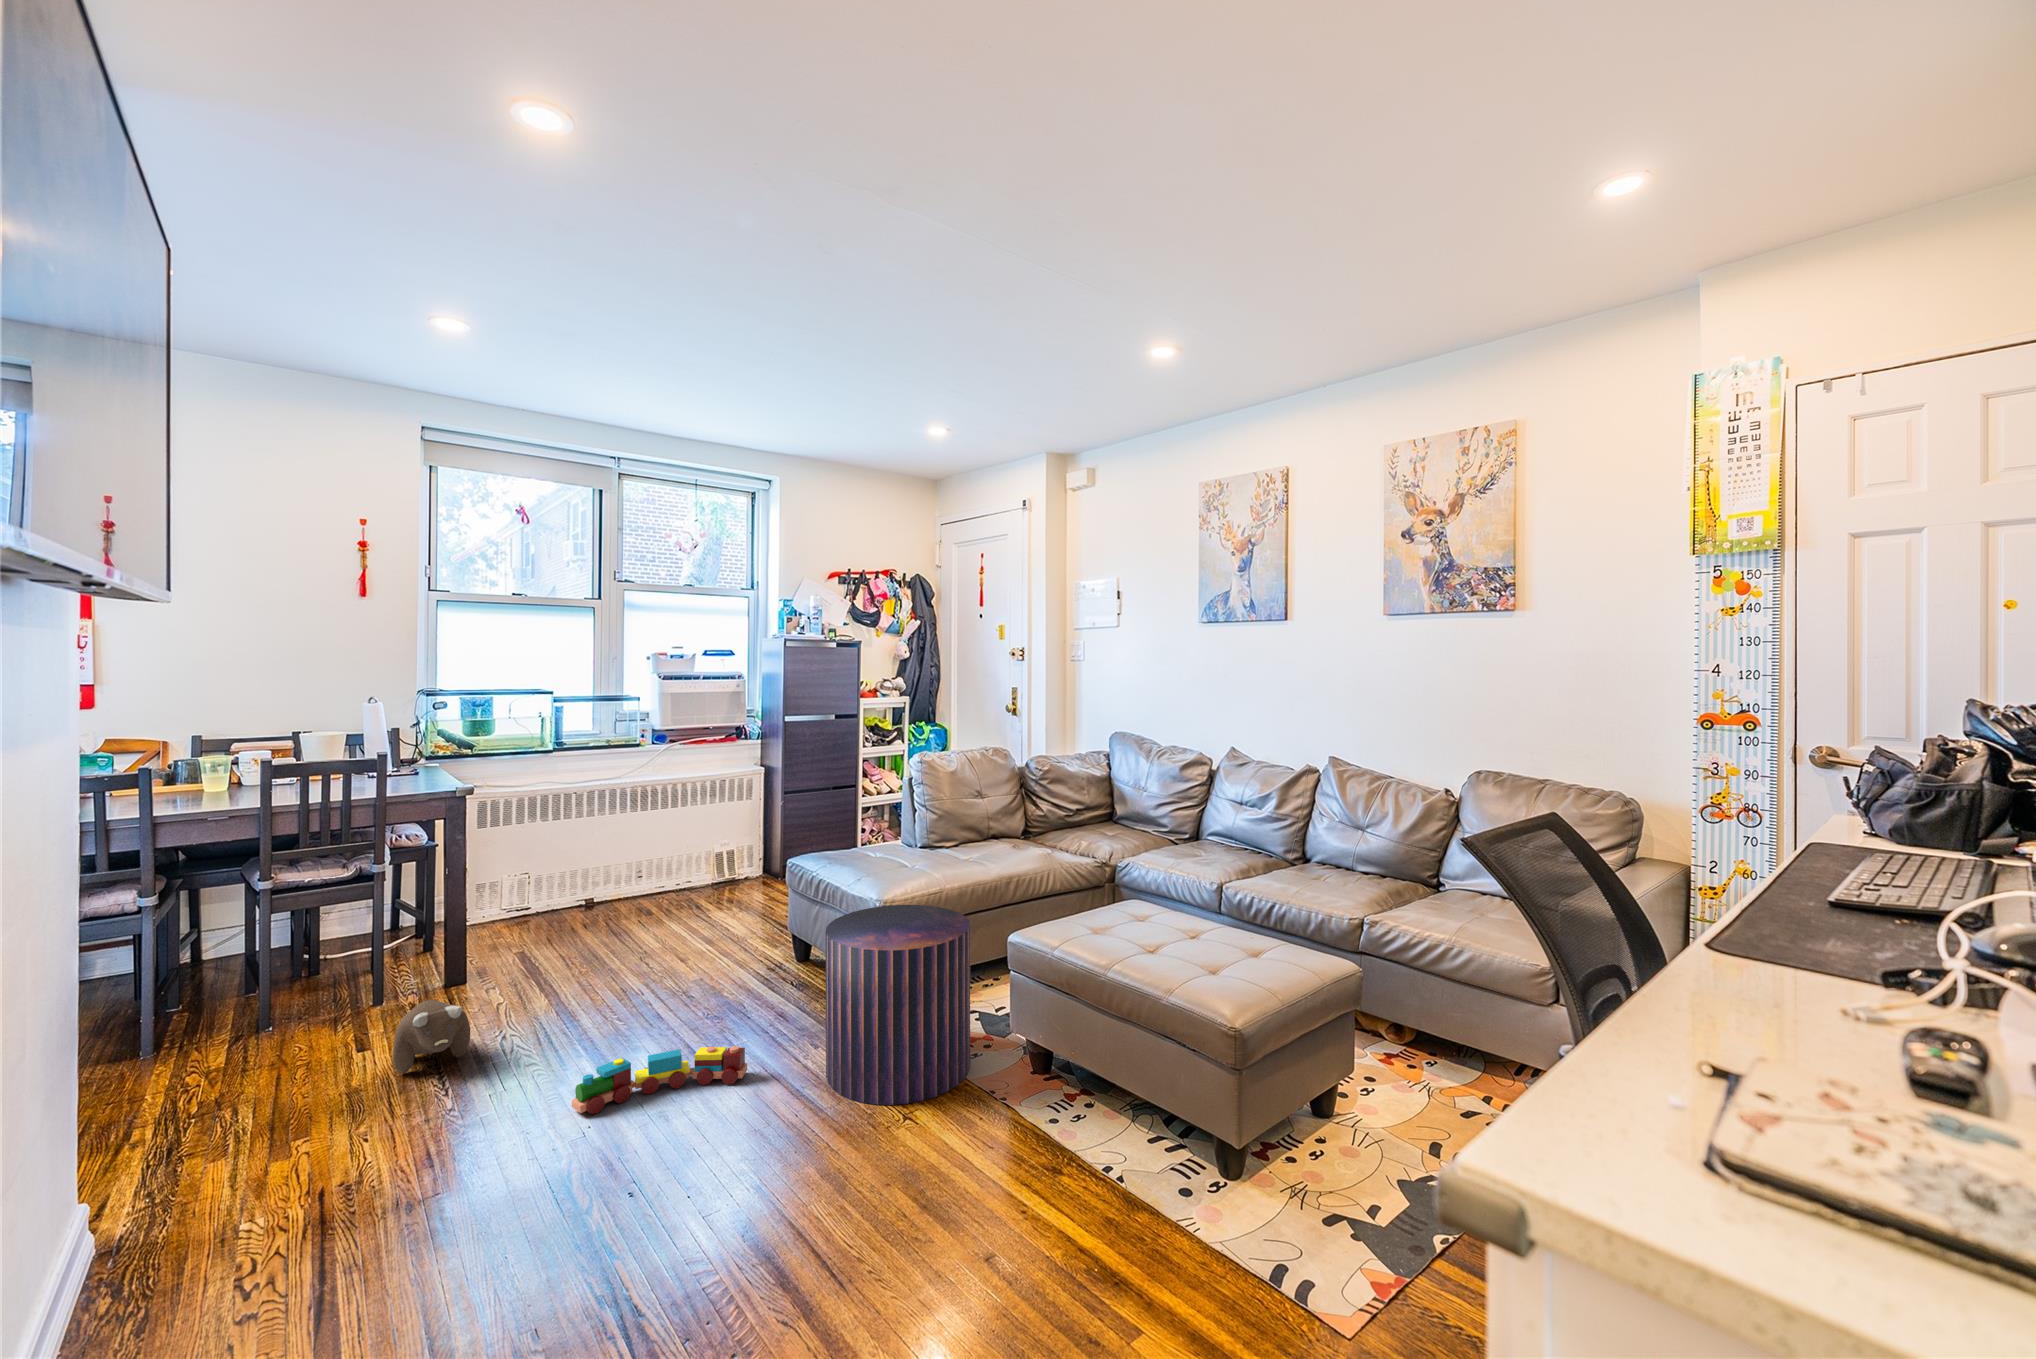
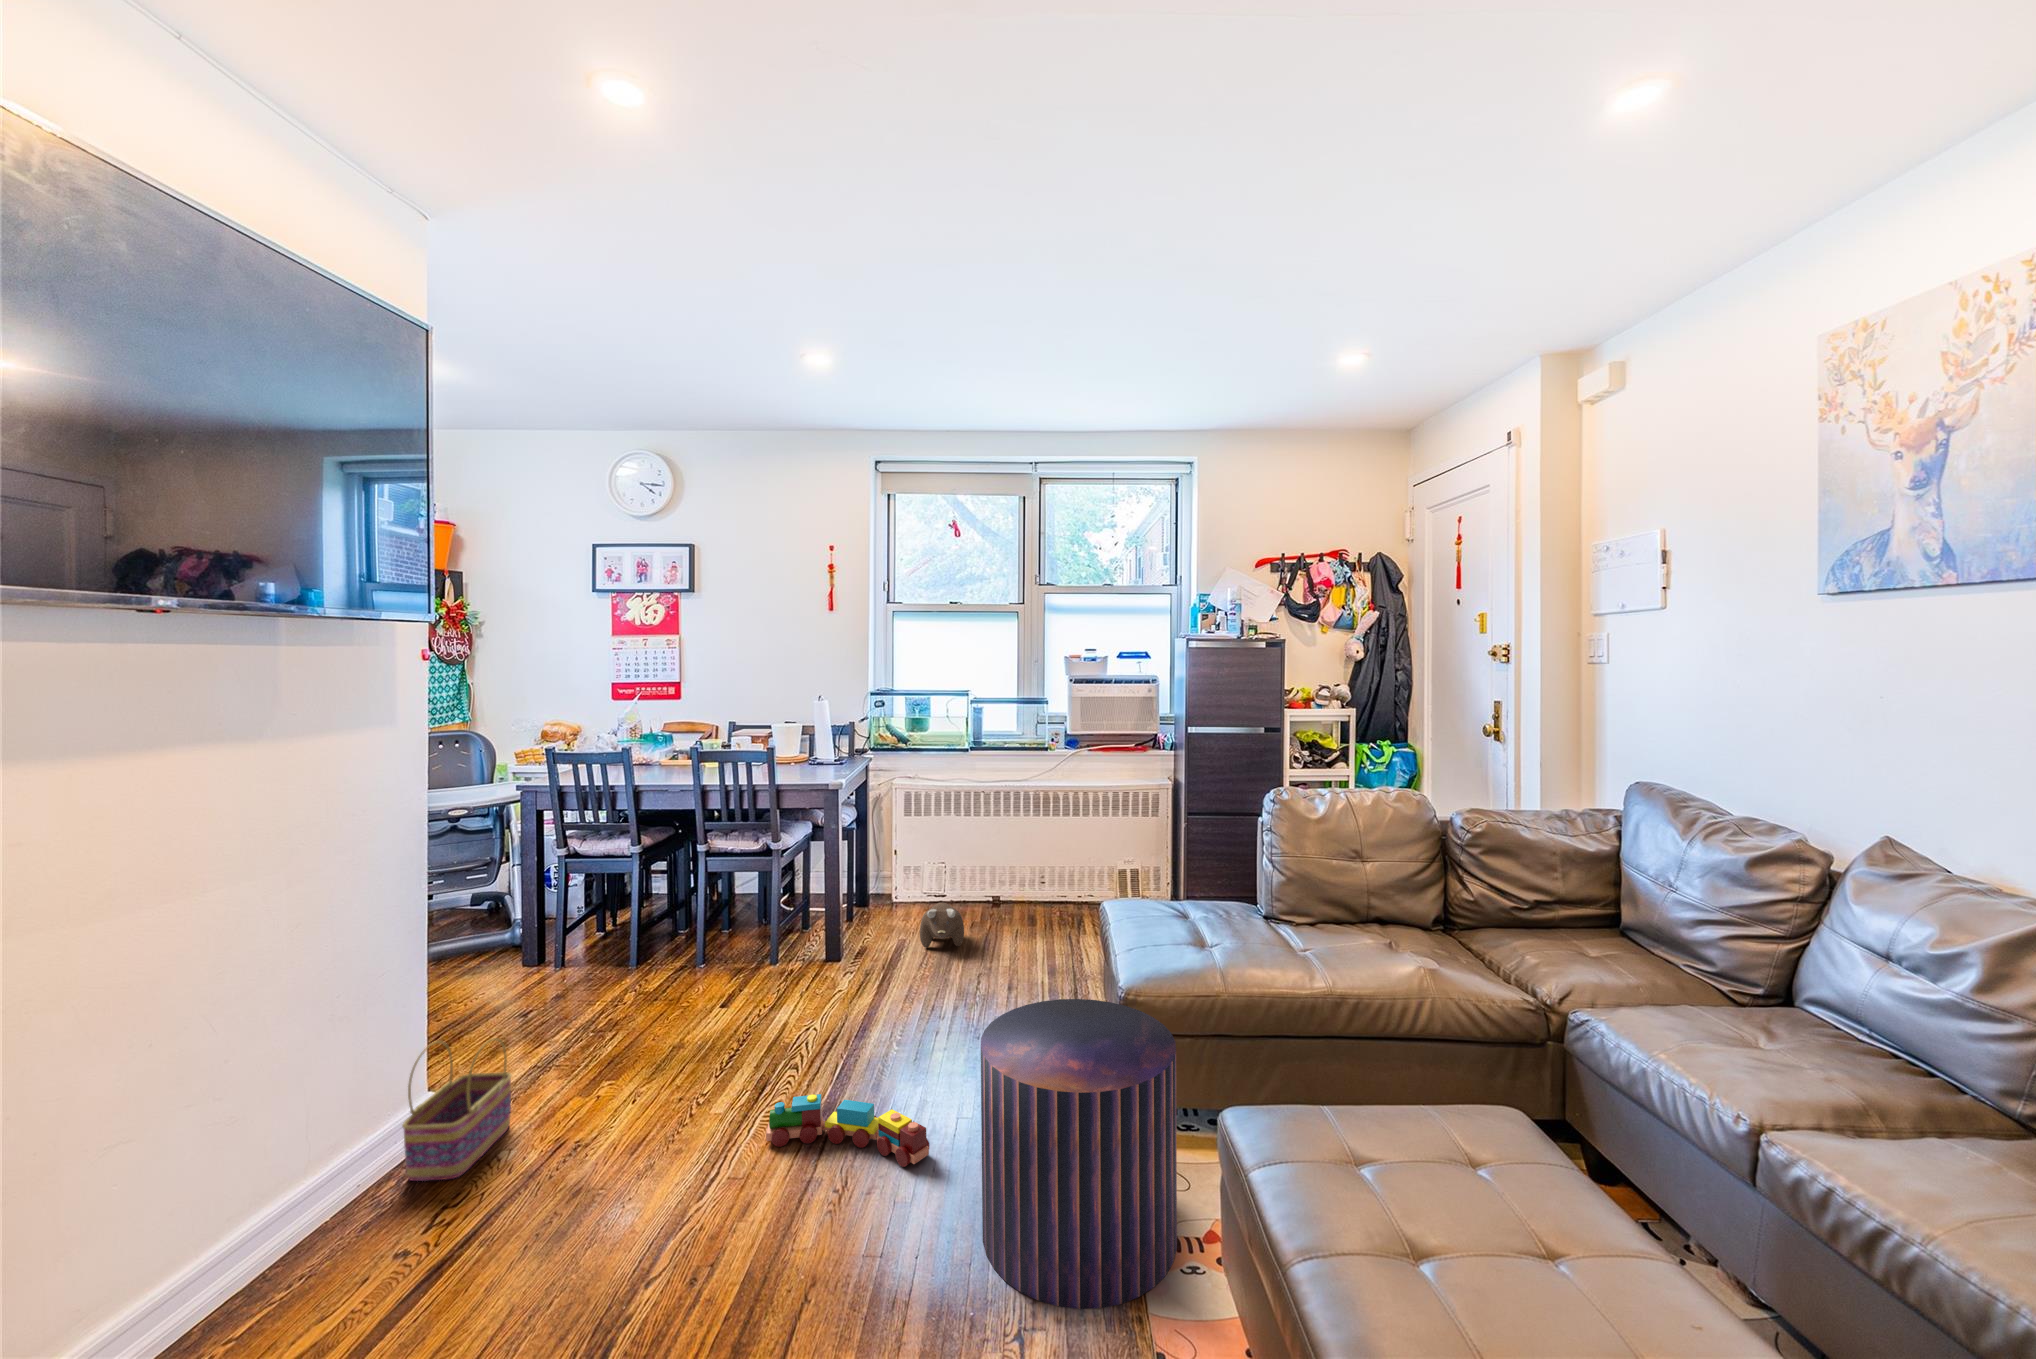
plush toy: present [393,1000,470,1073] -> present [920,902,964,948]
basket: none [99,1105,209,1304] -> present [402,1038,512,1181]

